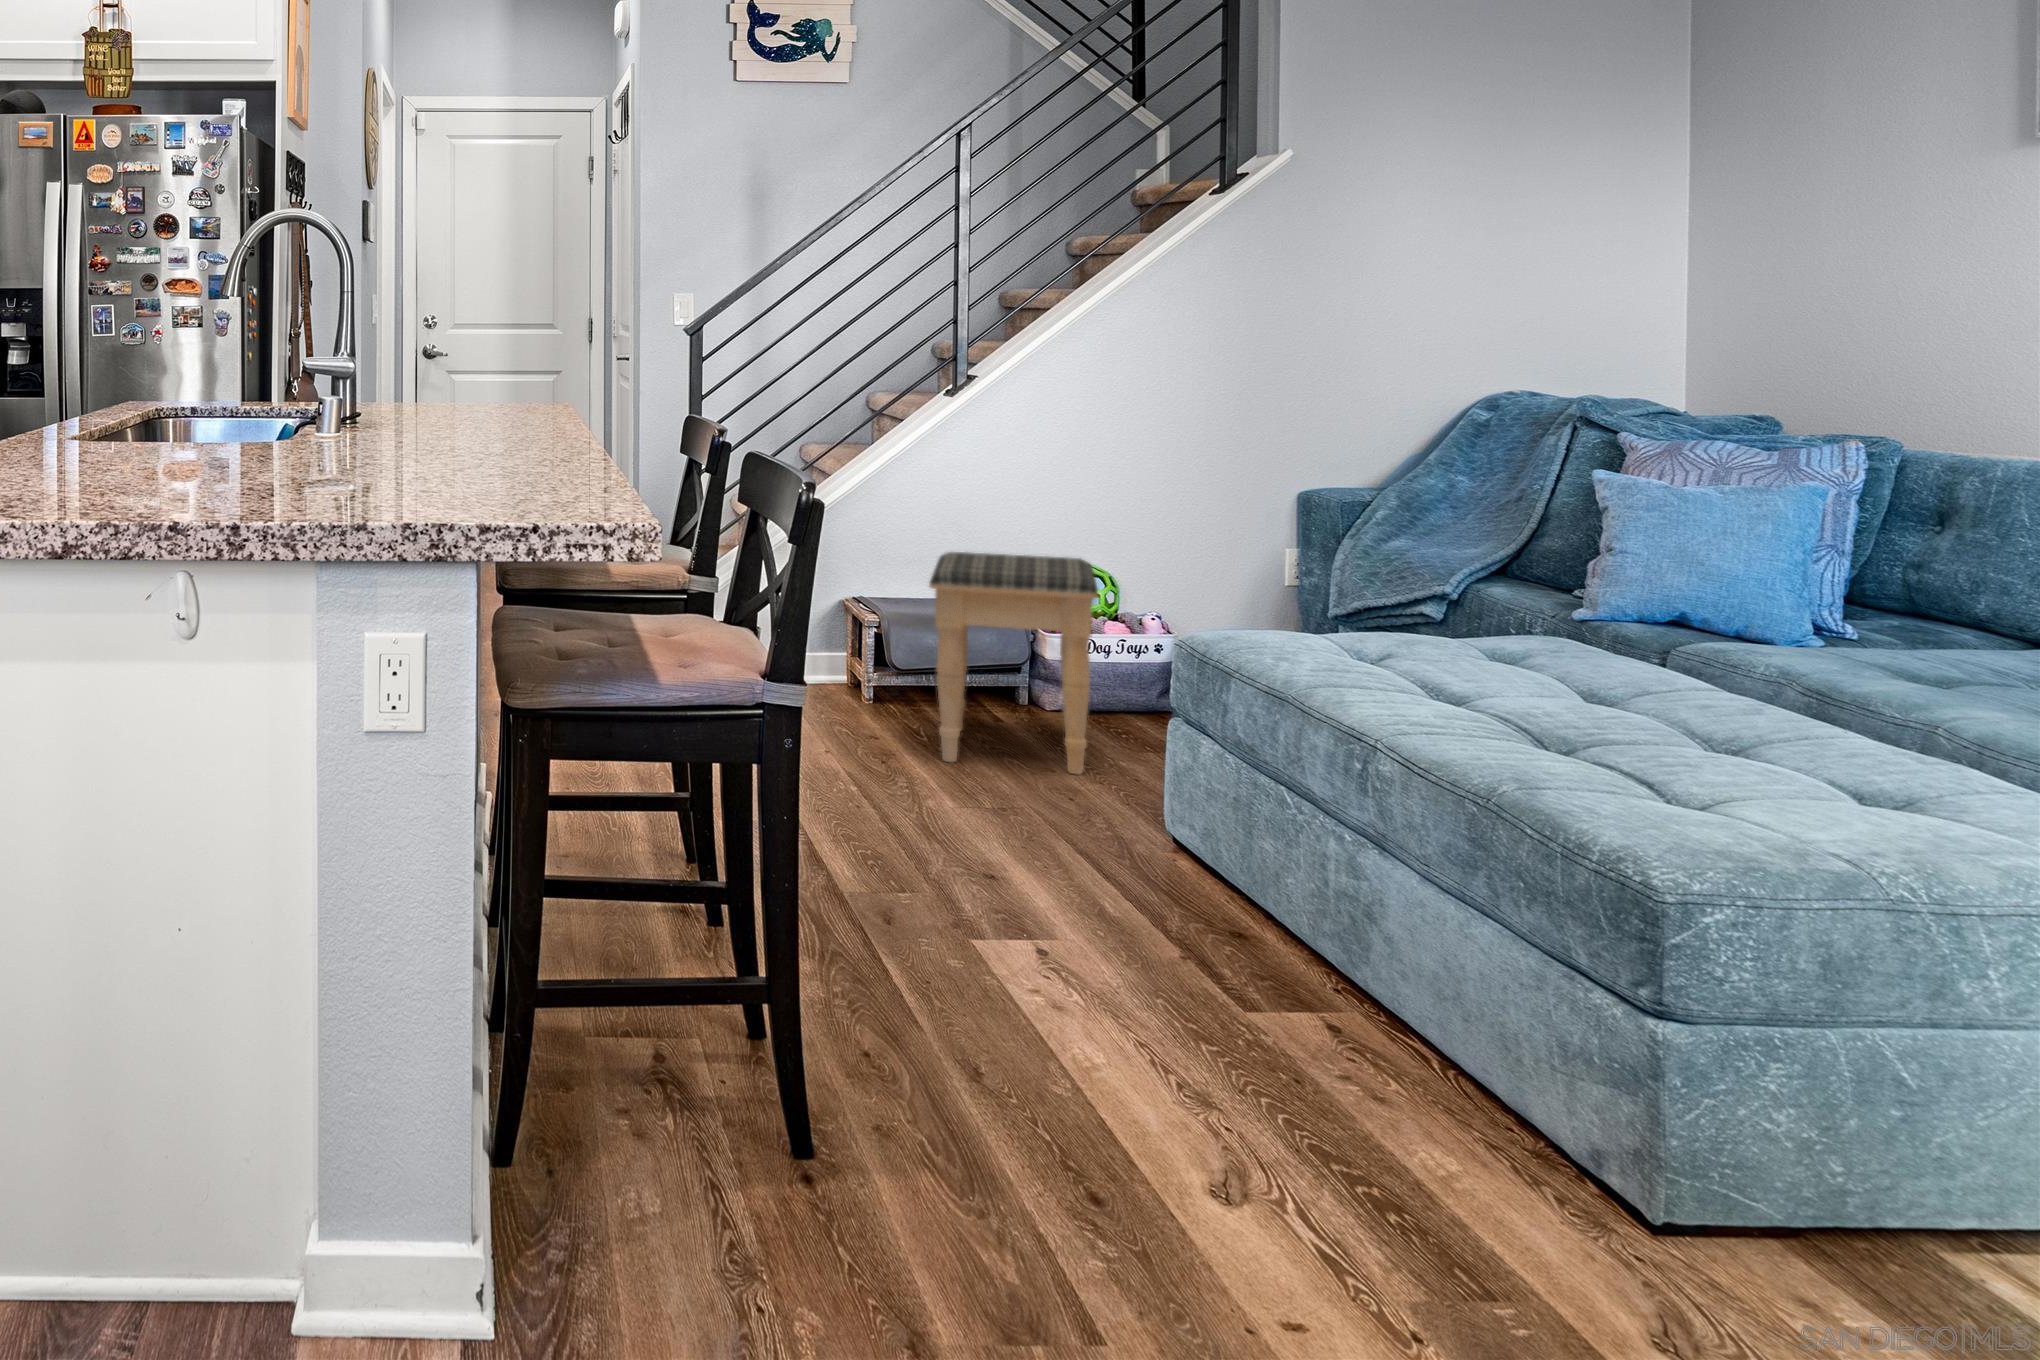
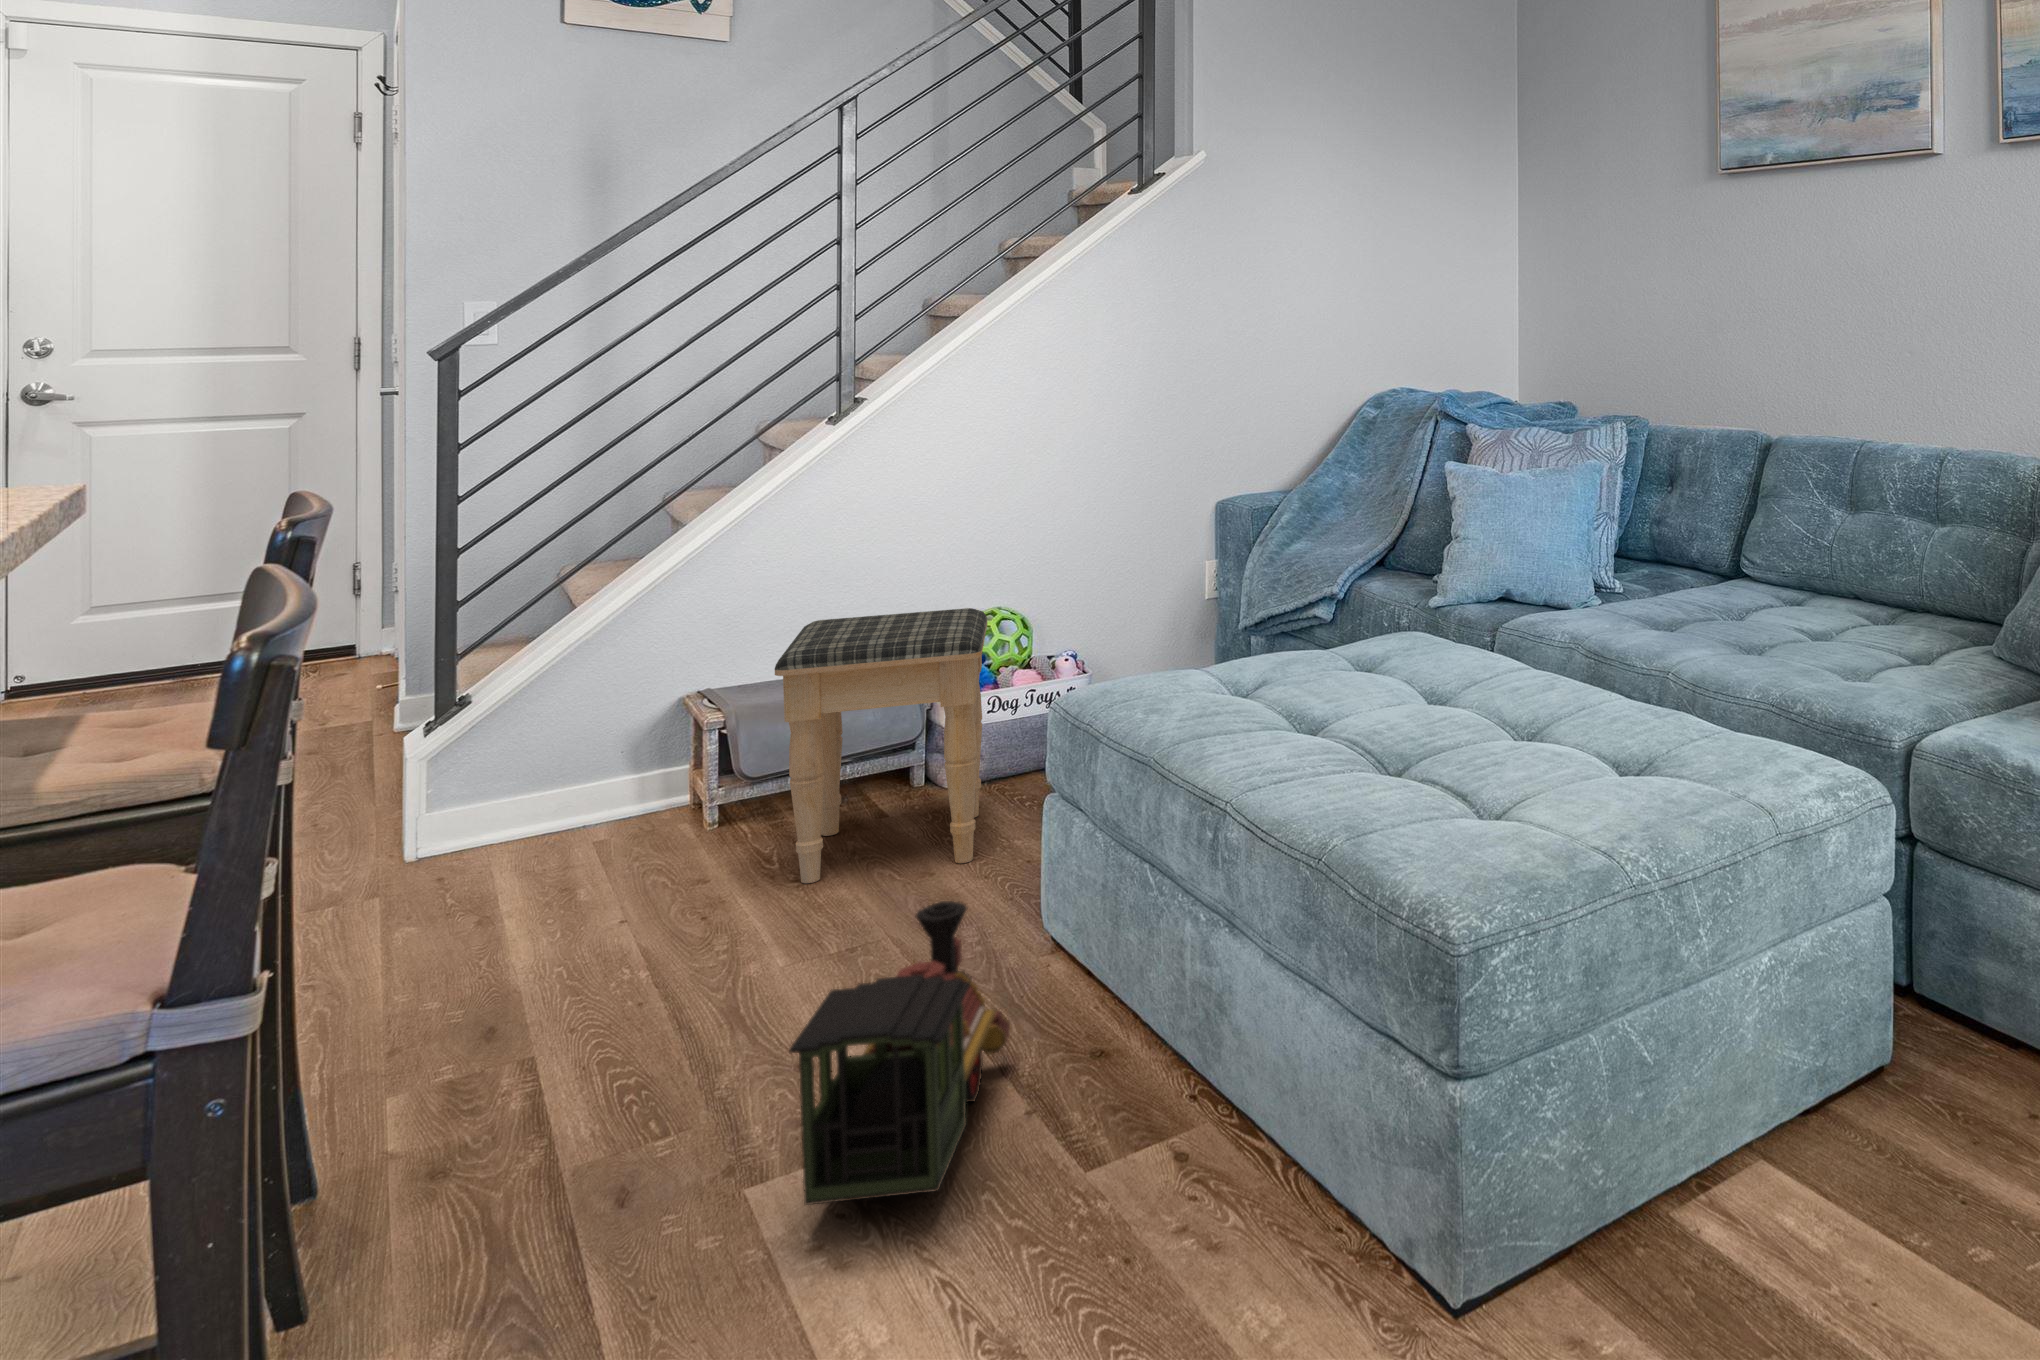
toy train: none [1009,778,1156,993] -> present [789,901,1011,1205]

